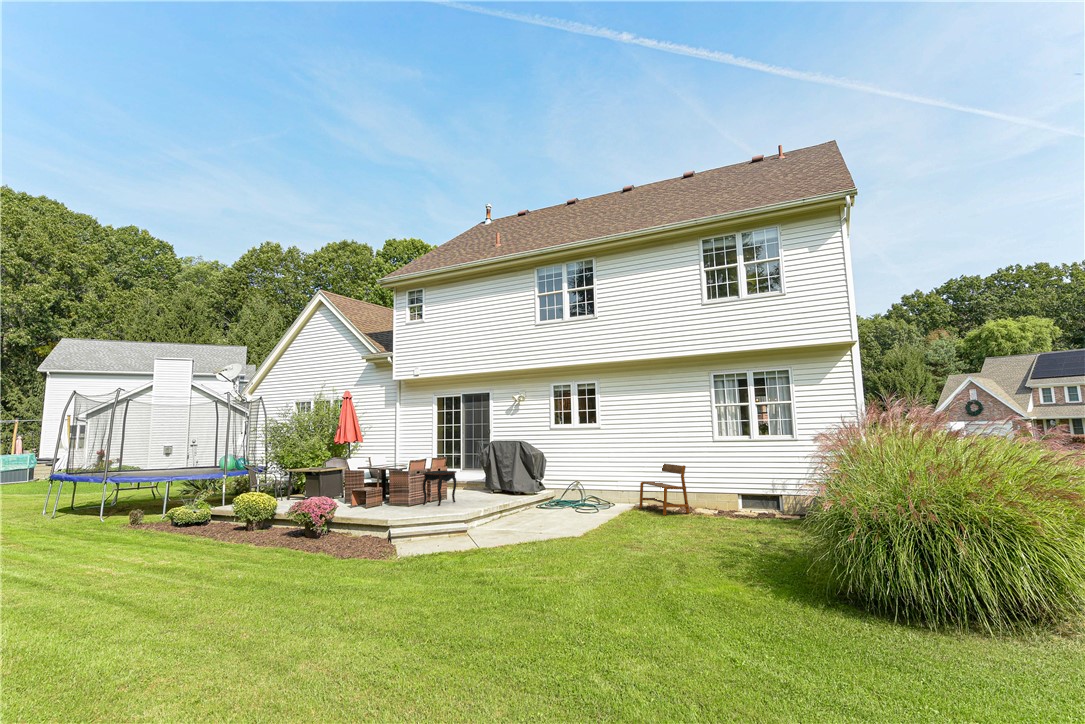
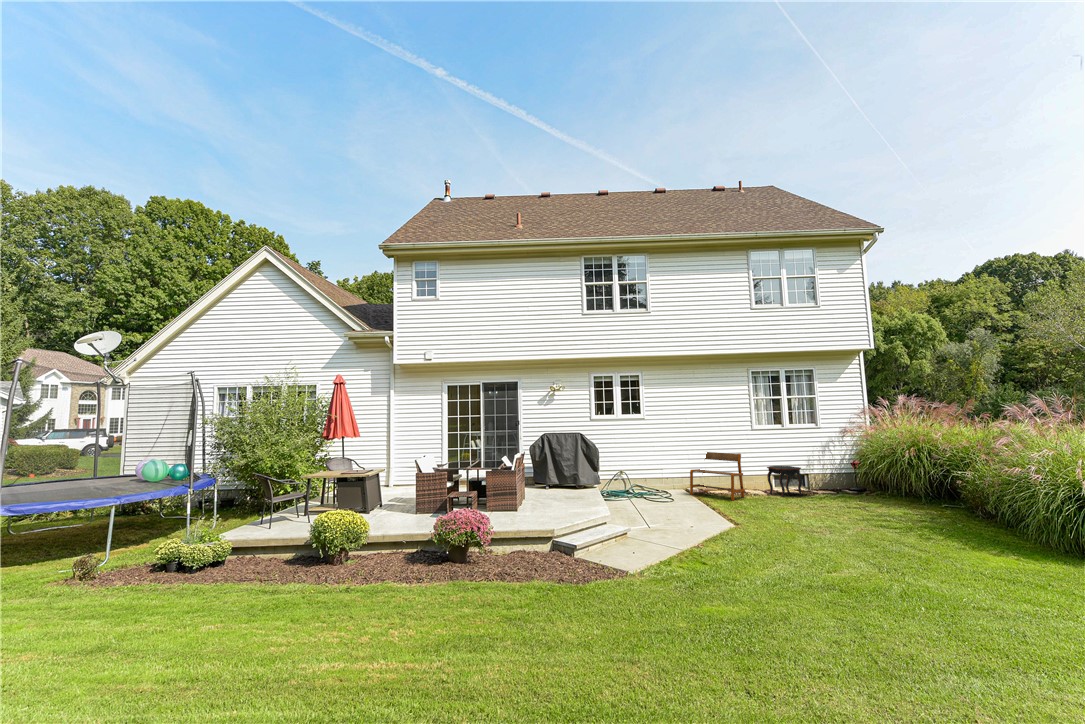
side table: present [423,471,456,506] -> present [767,466,802,497]

